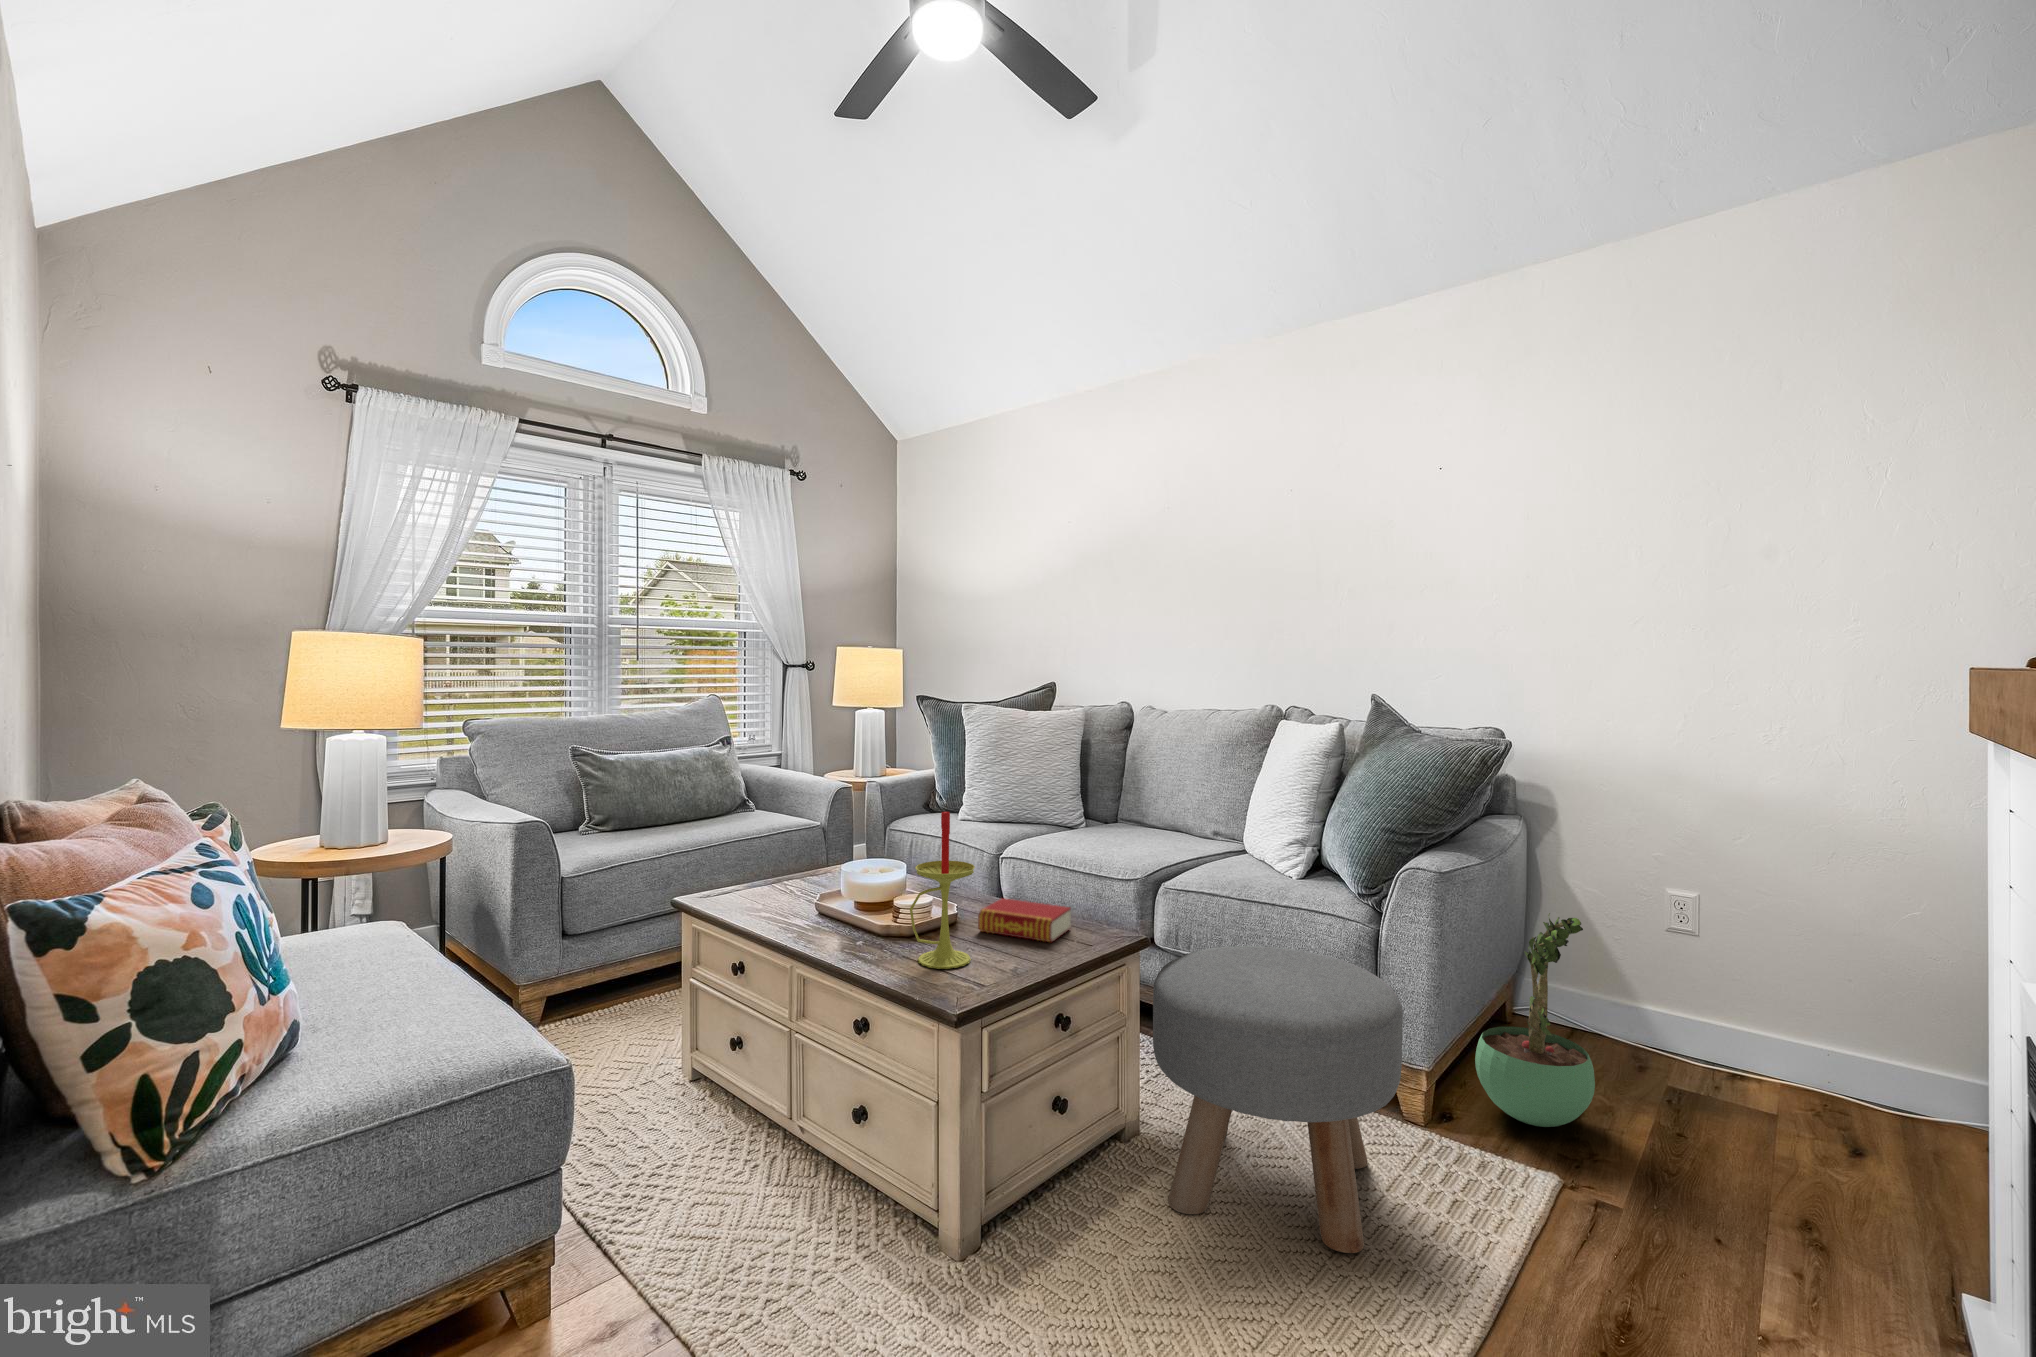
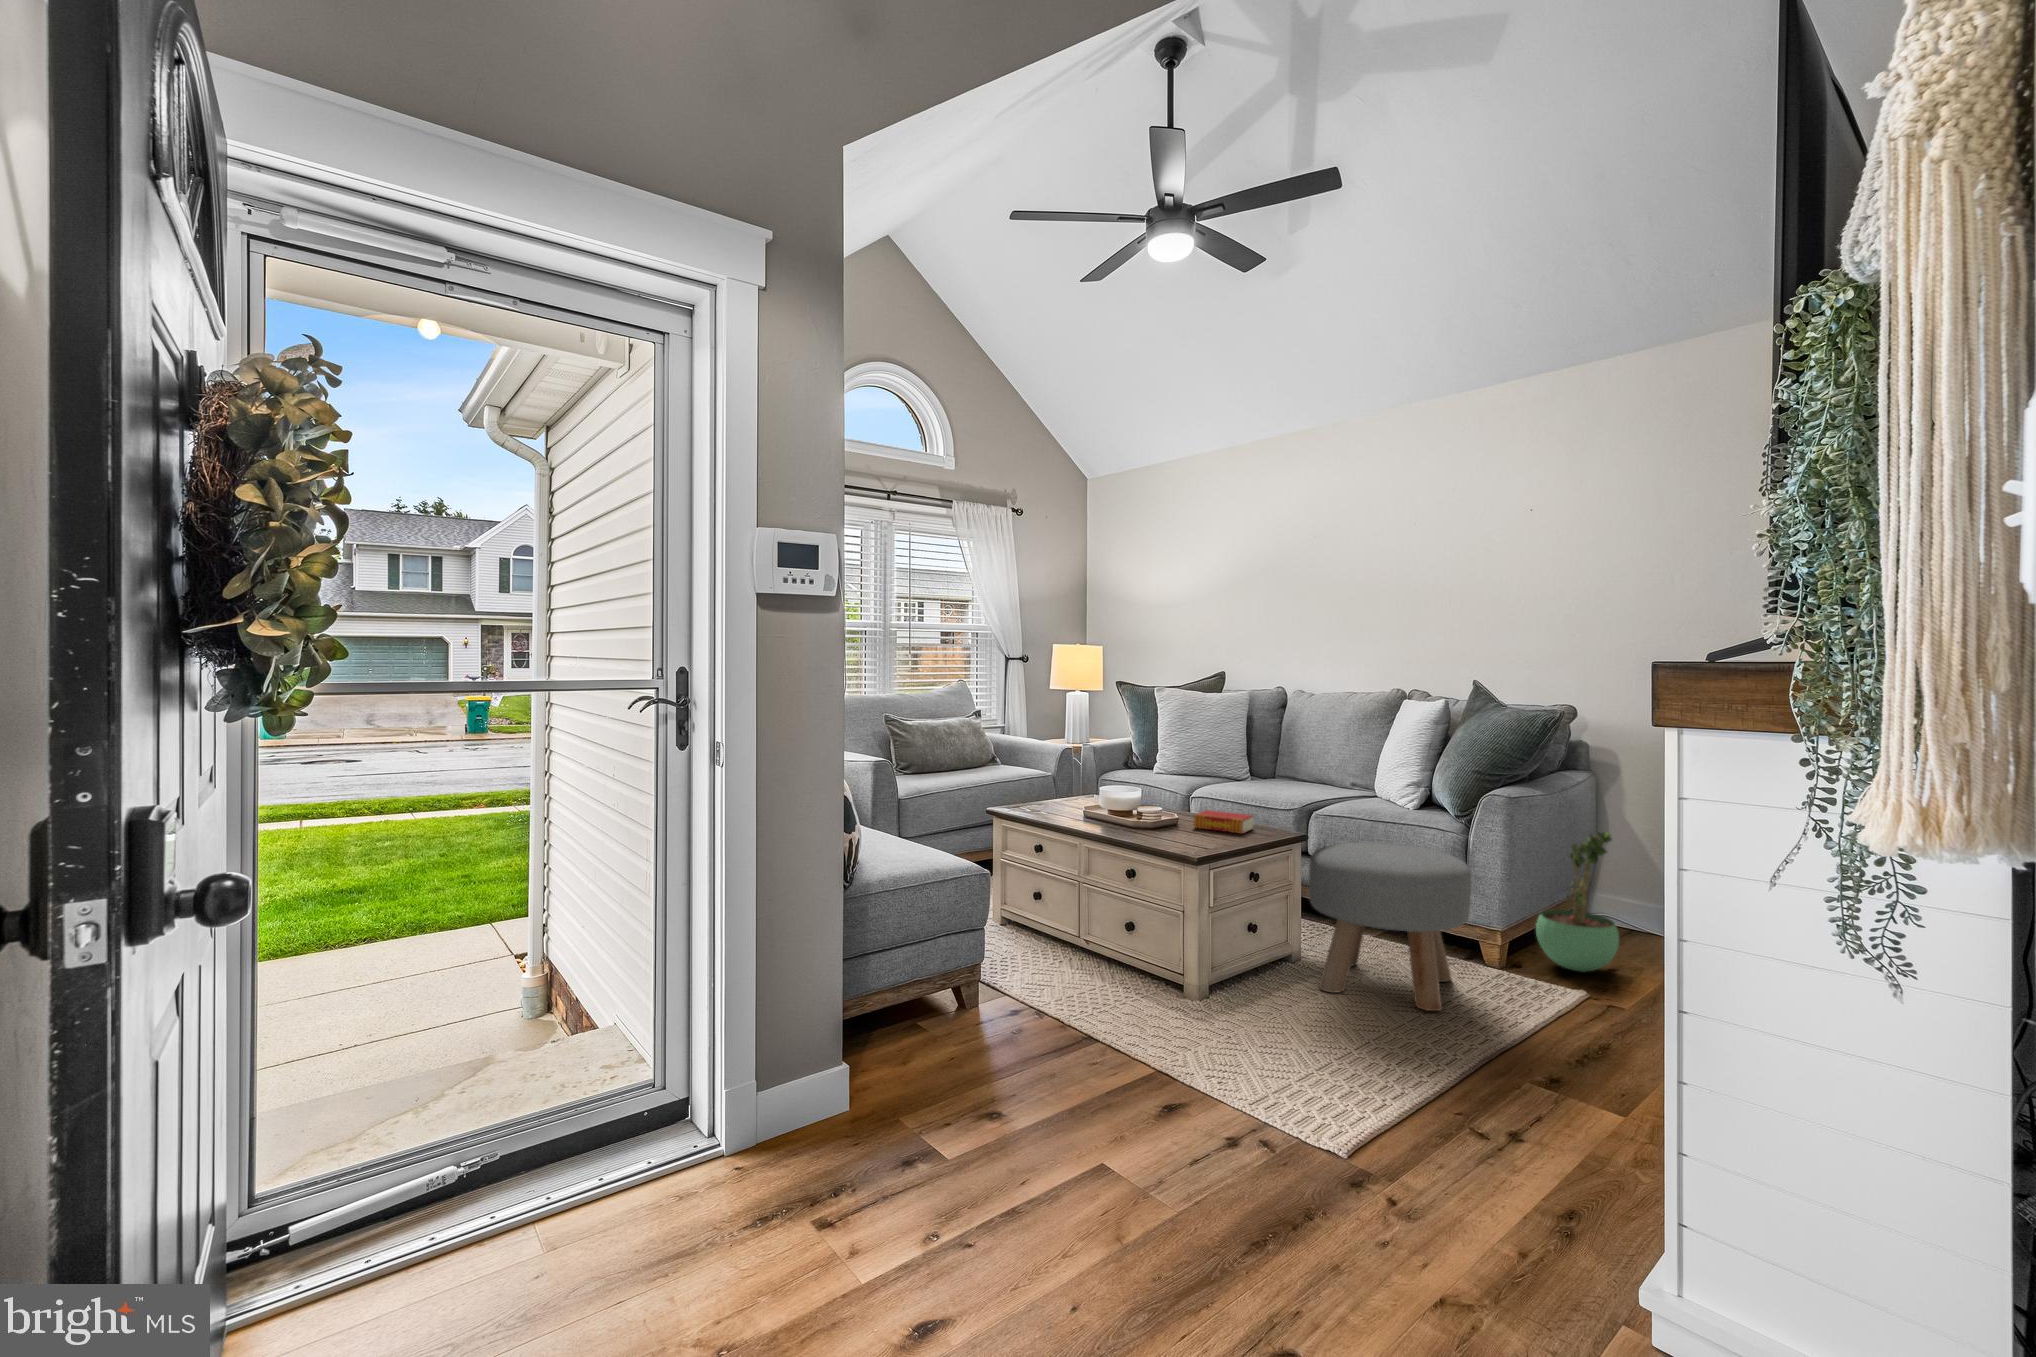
candle: present [910,812,975,969] -> none [1159,746,1197,841]

